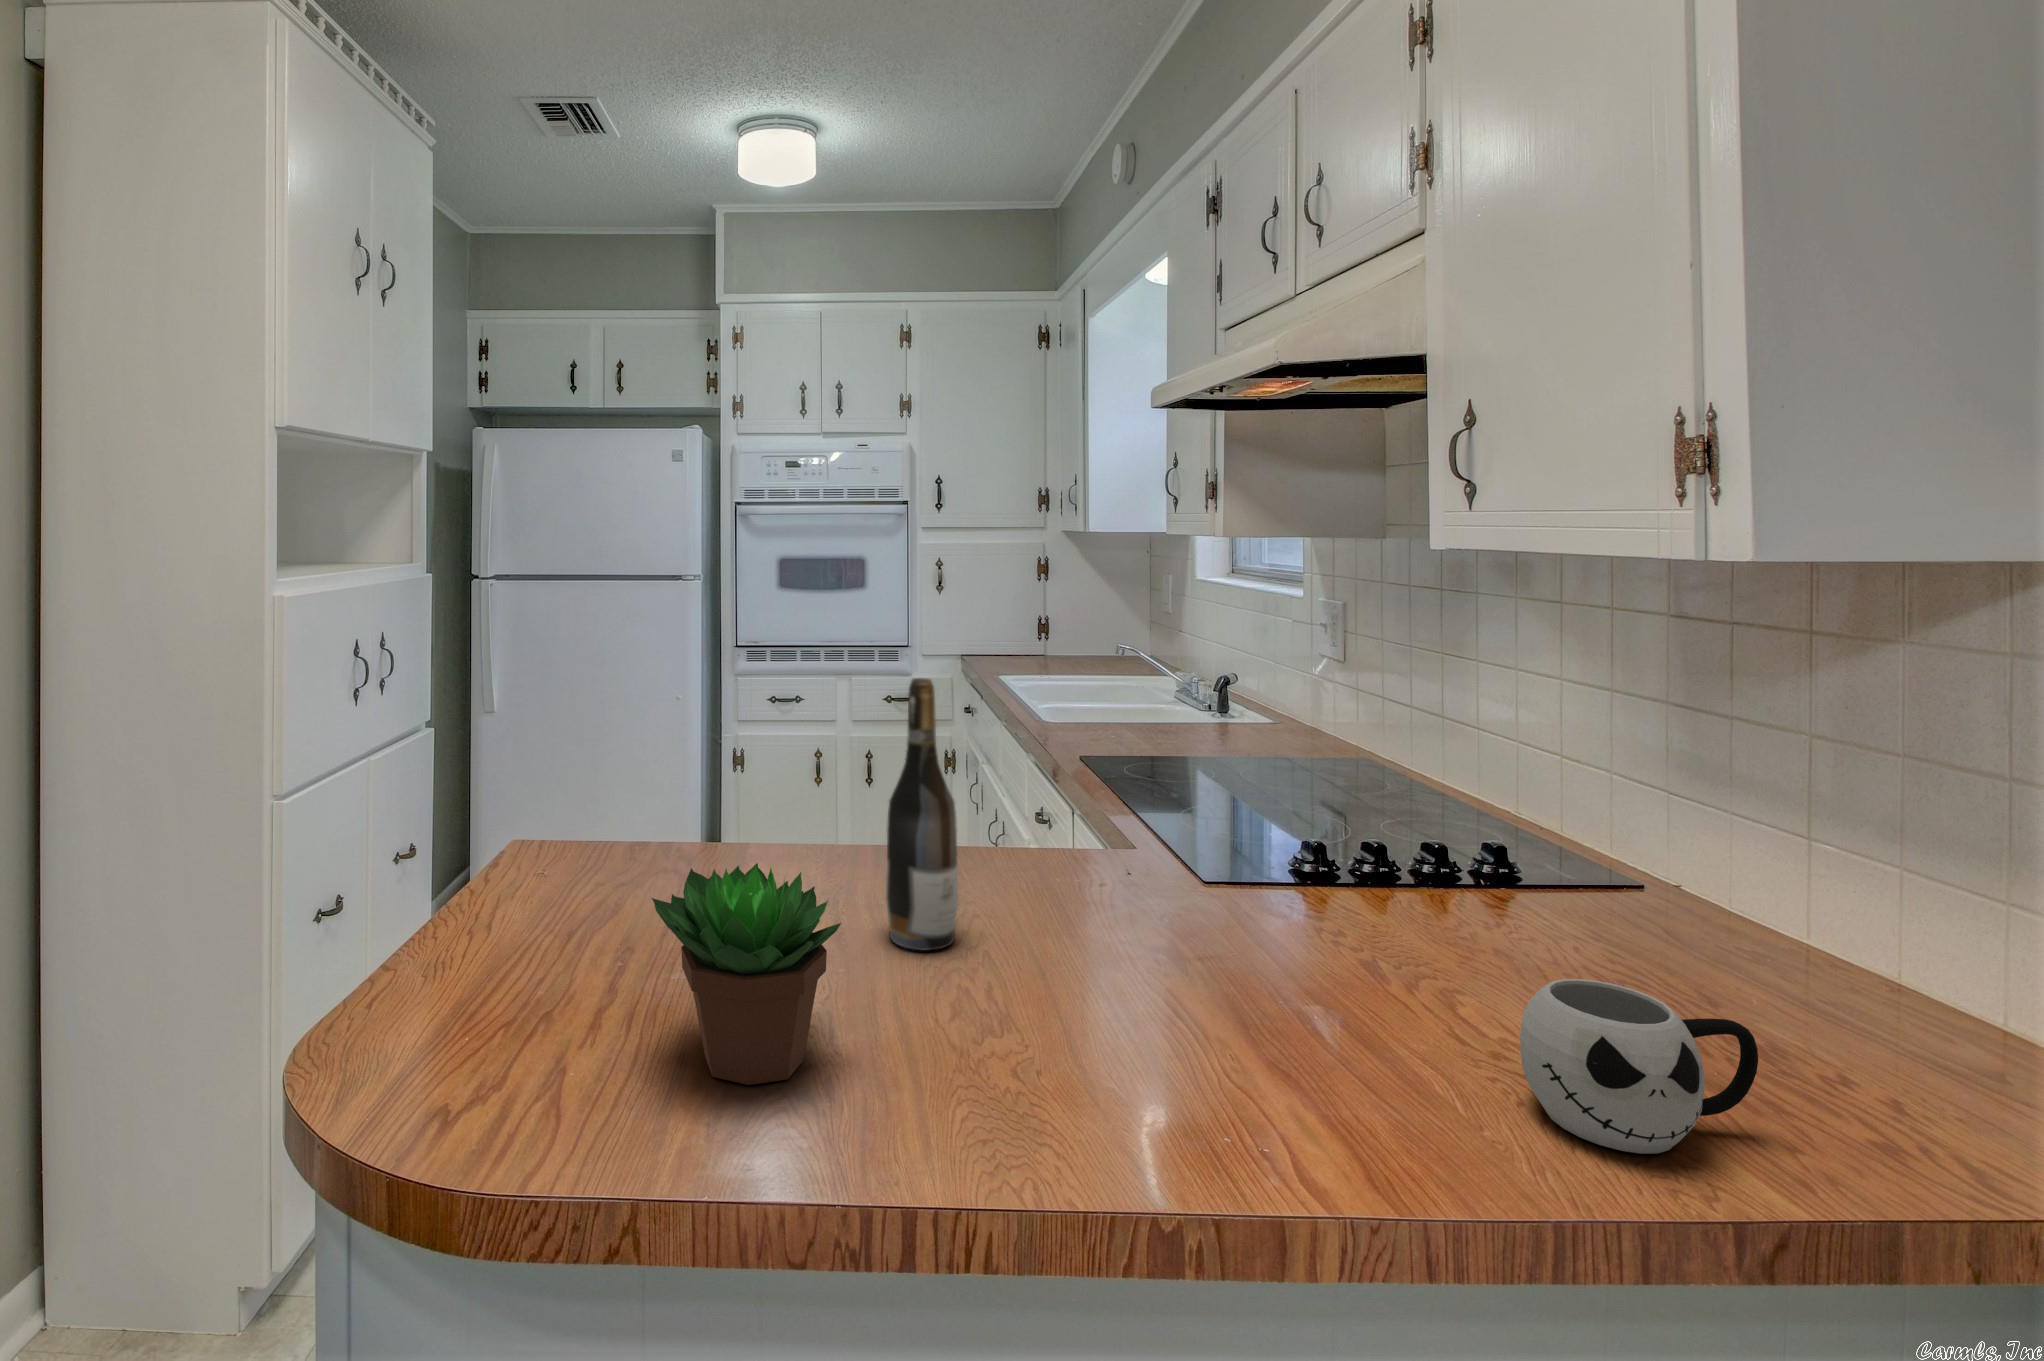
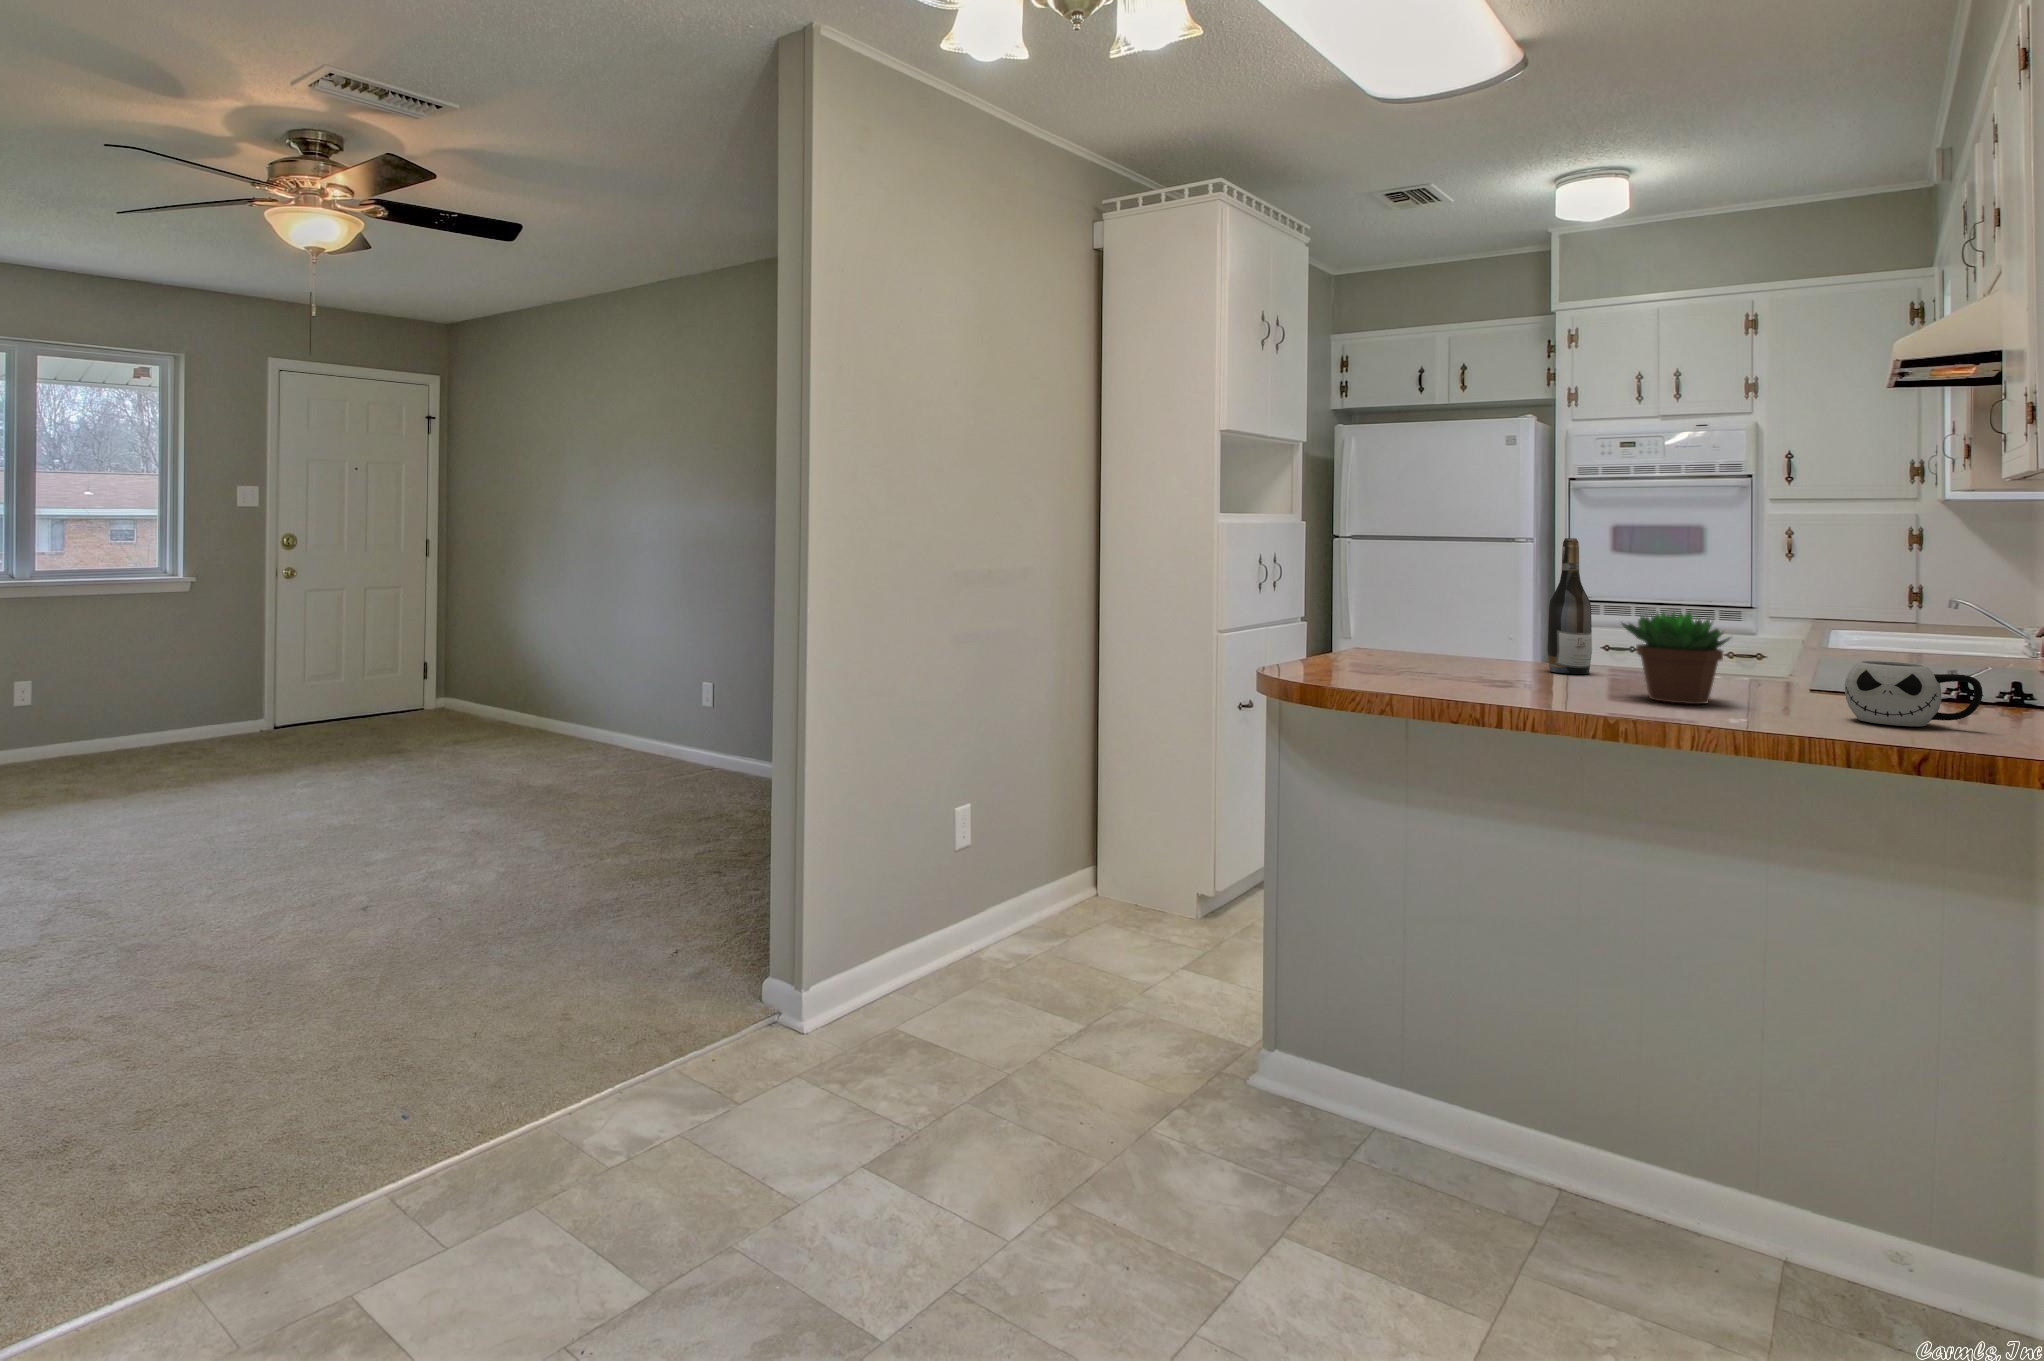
succulent plant: present [651,863,841,1085] -> present [1622,612,1730,704]

